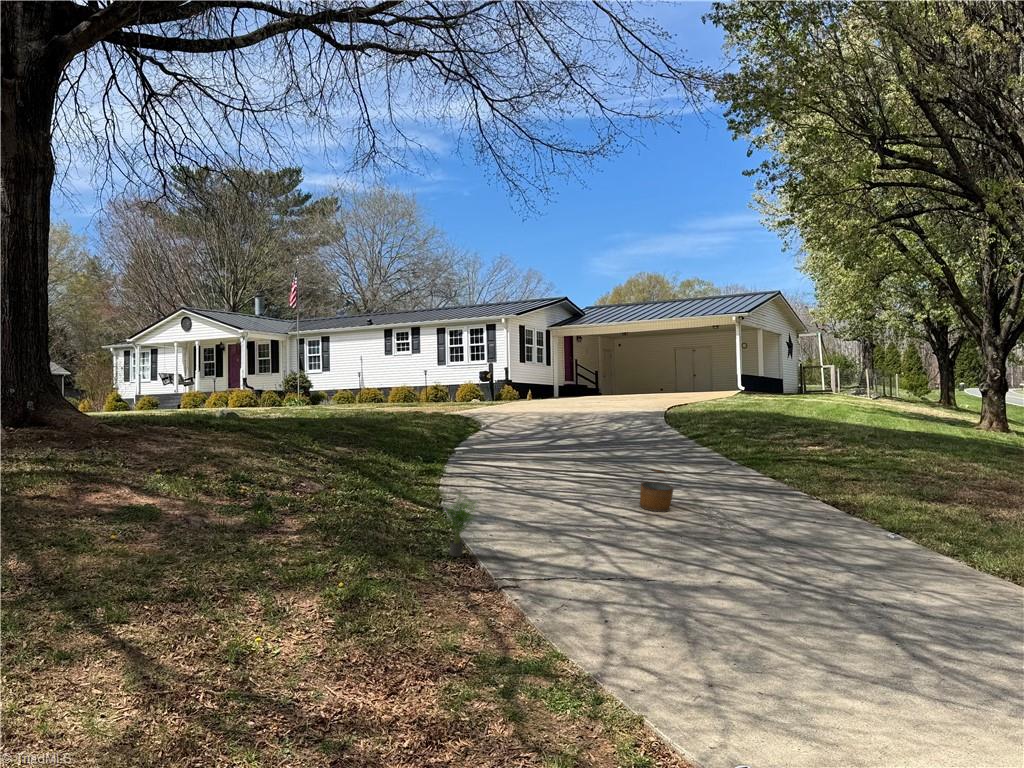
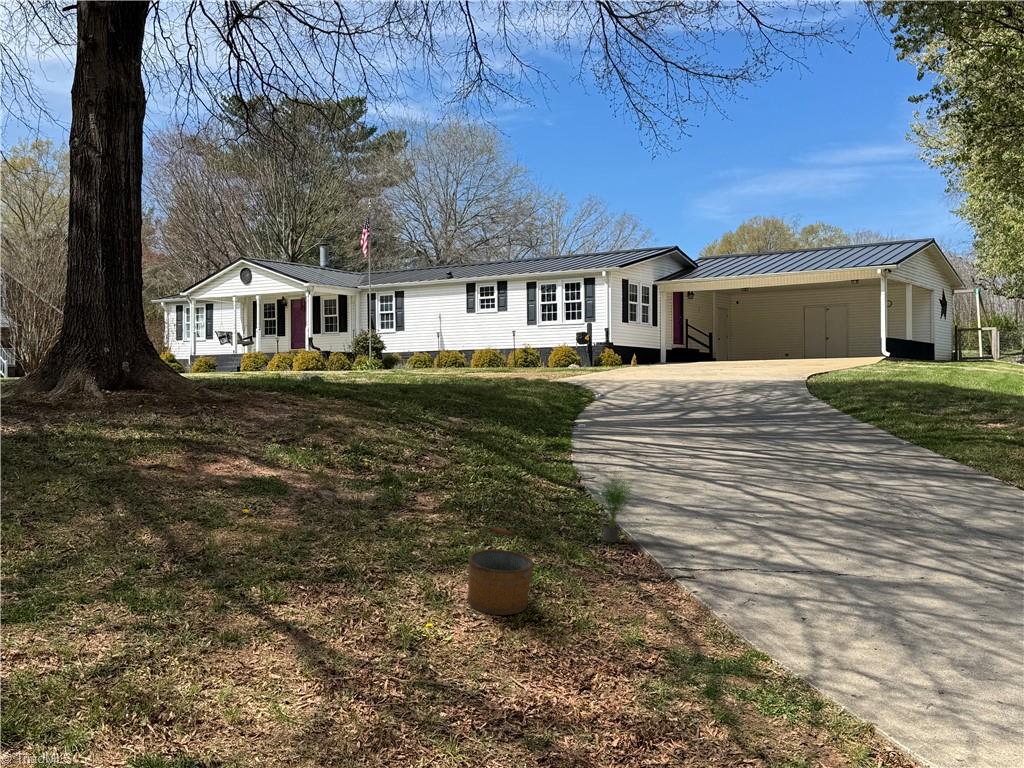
bucket: present [640,469,673,512] -> present [468,526,533,615]

